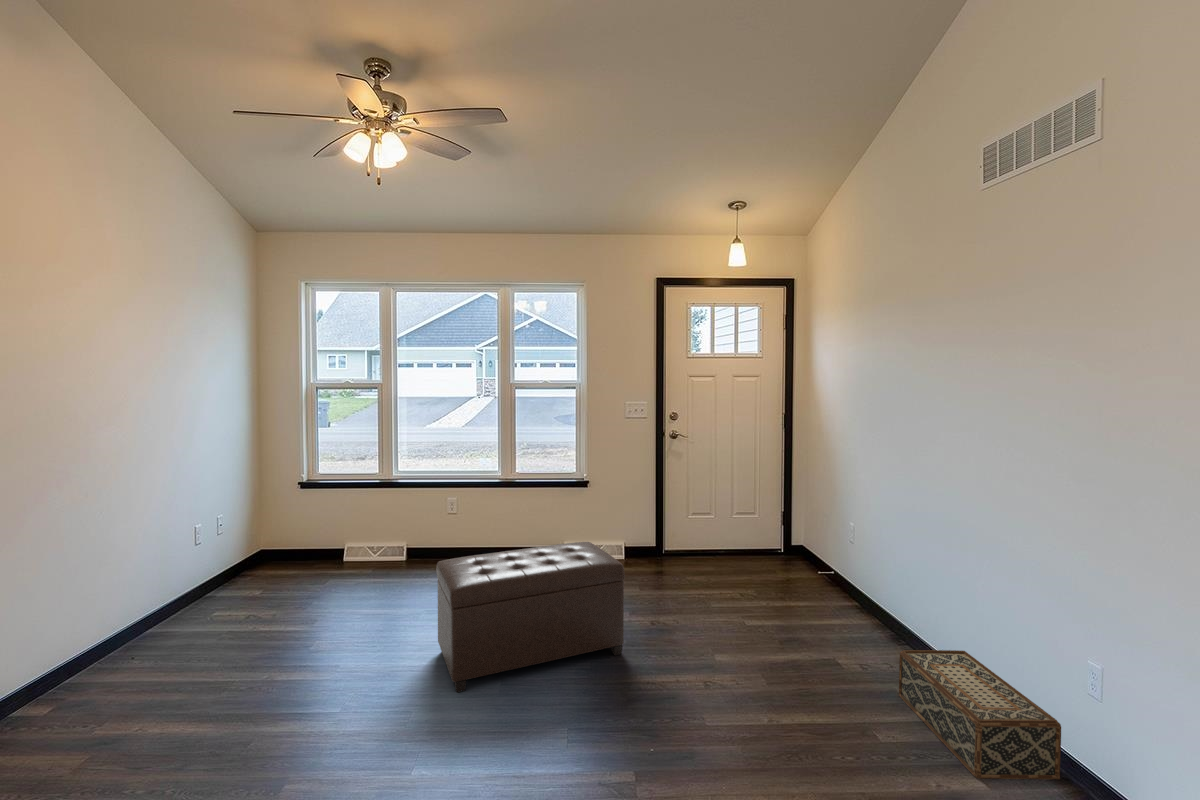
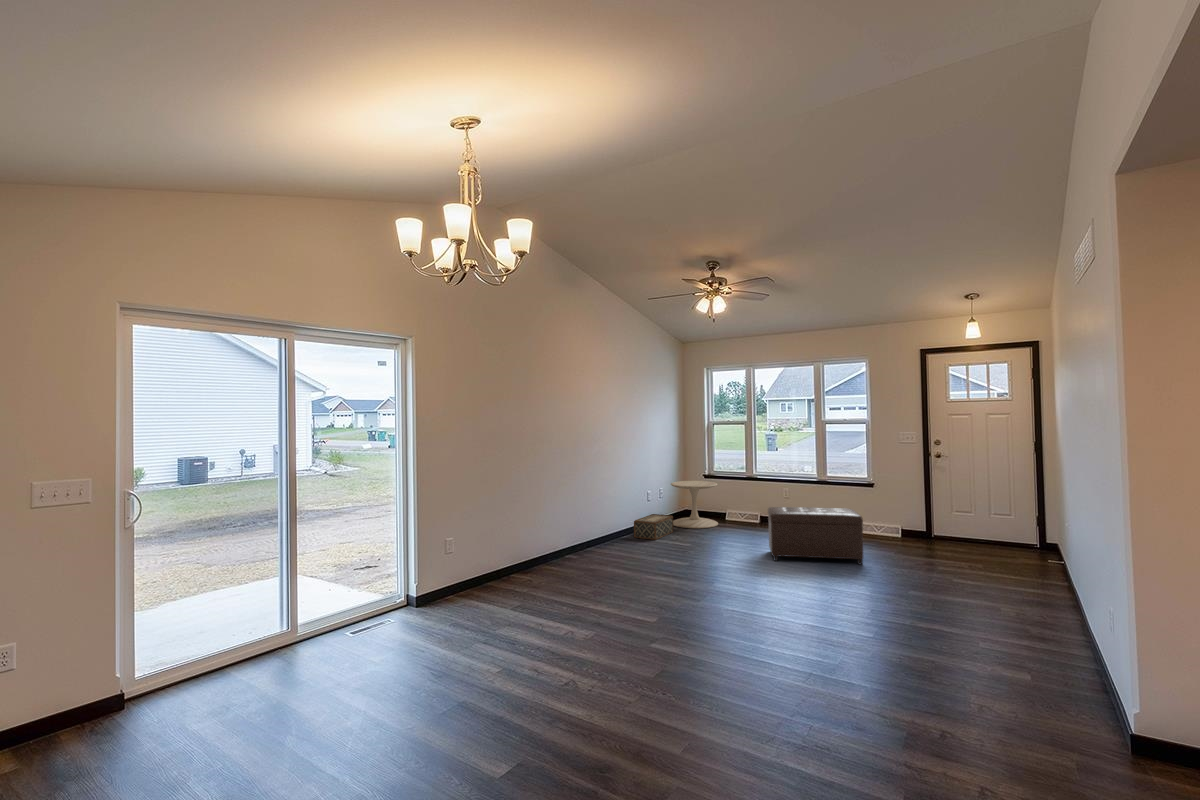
side table: none [216,496,325,603] -> present [671,481,718,528]
woven basket: present [899,650,1061,780] -> present [634,514,673,540]

